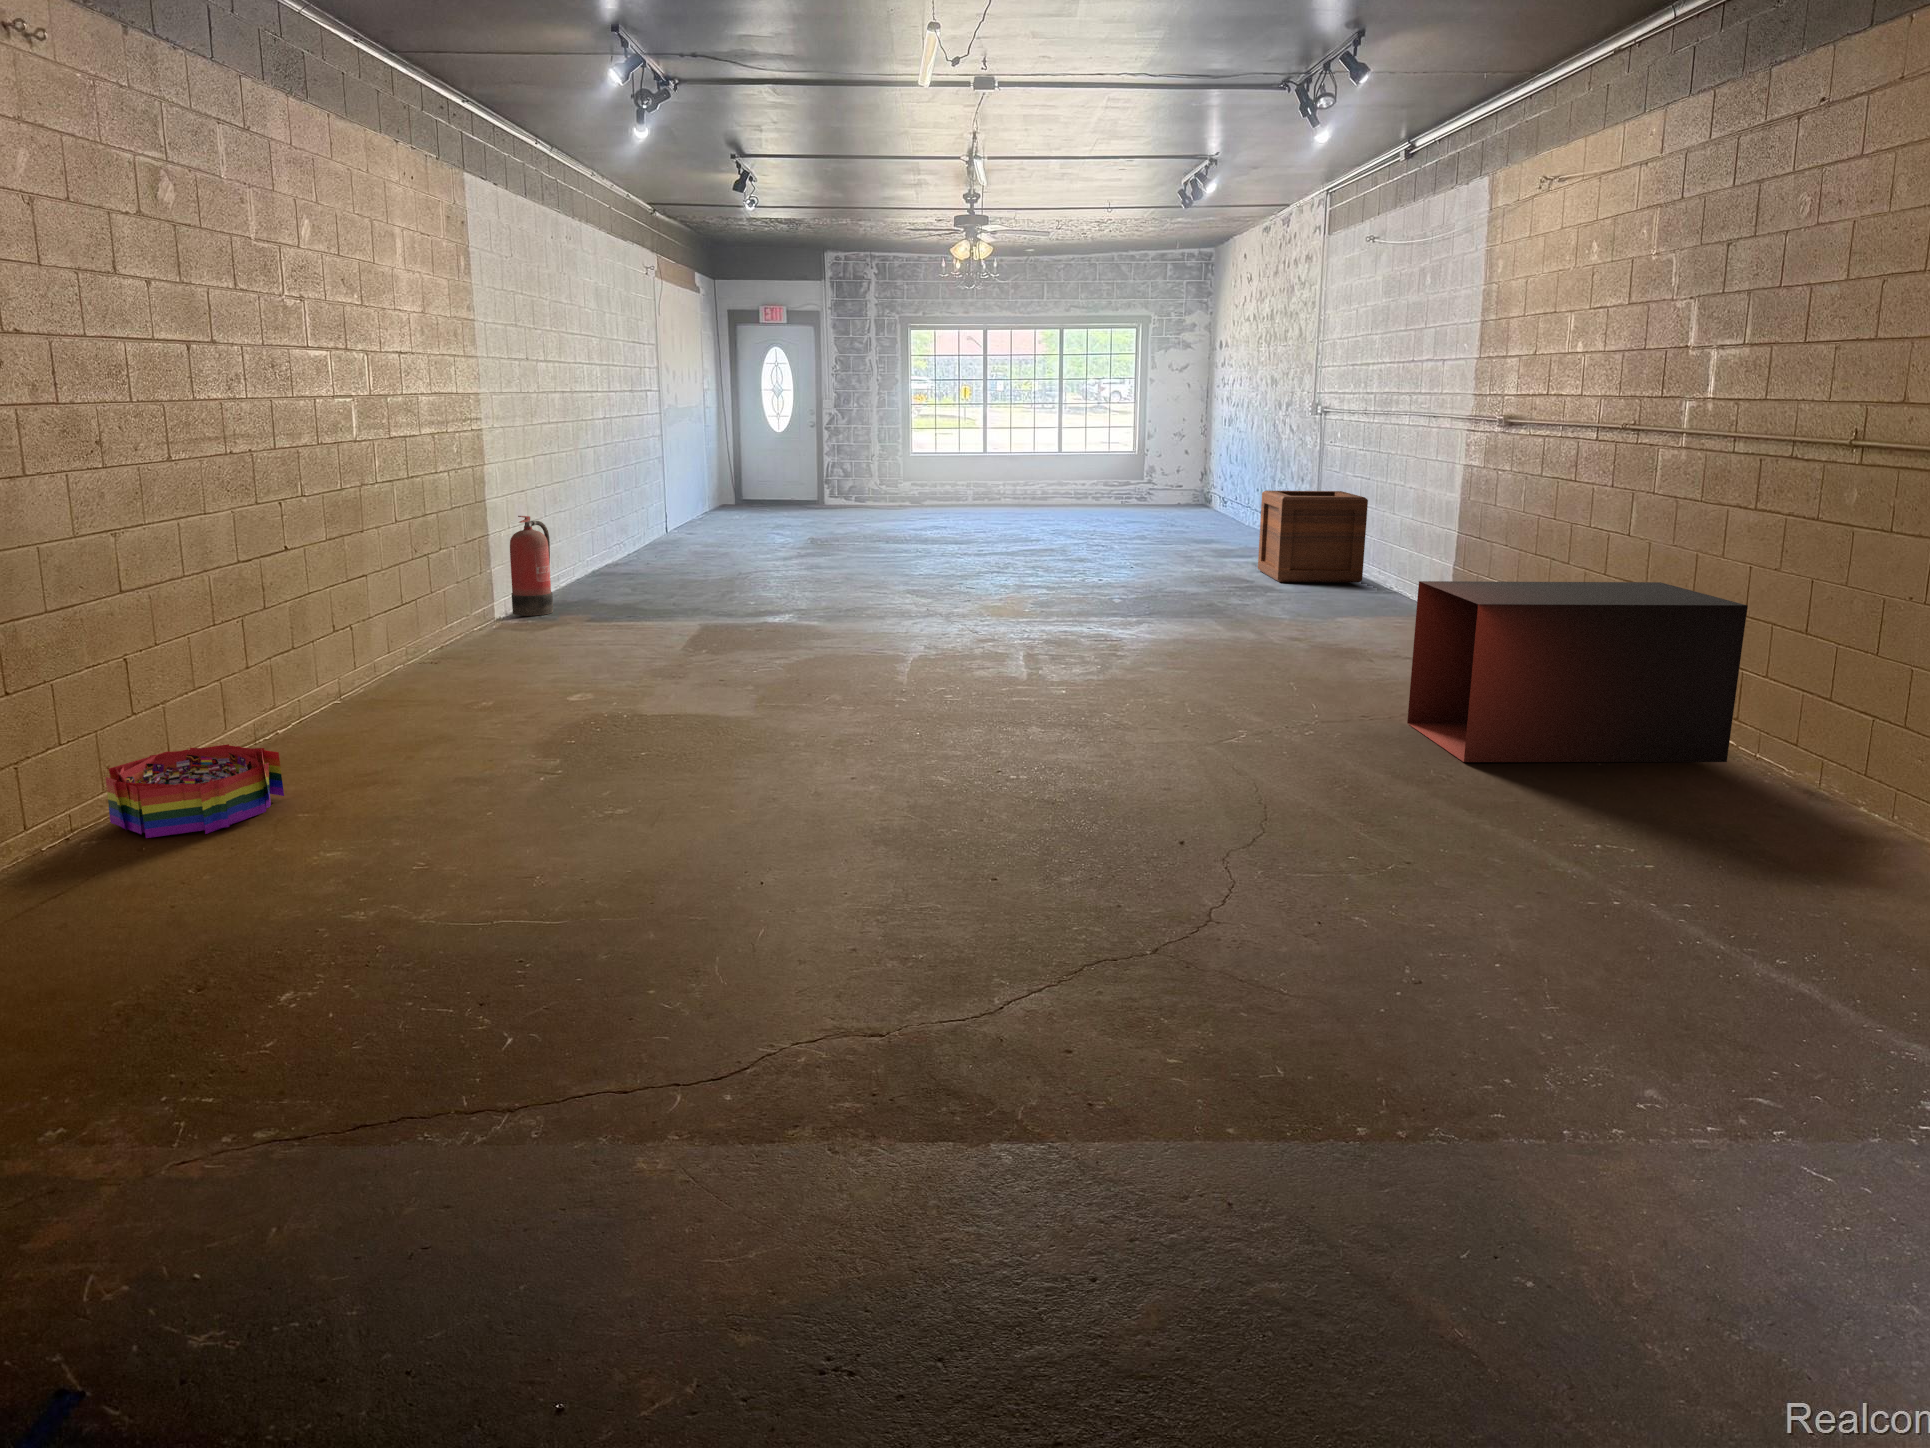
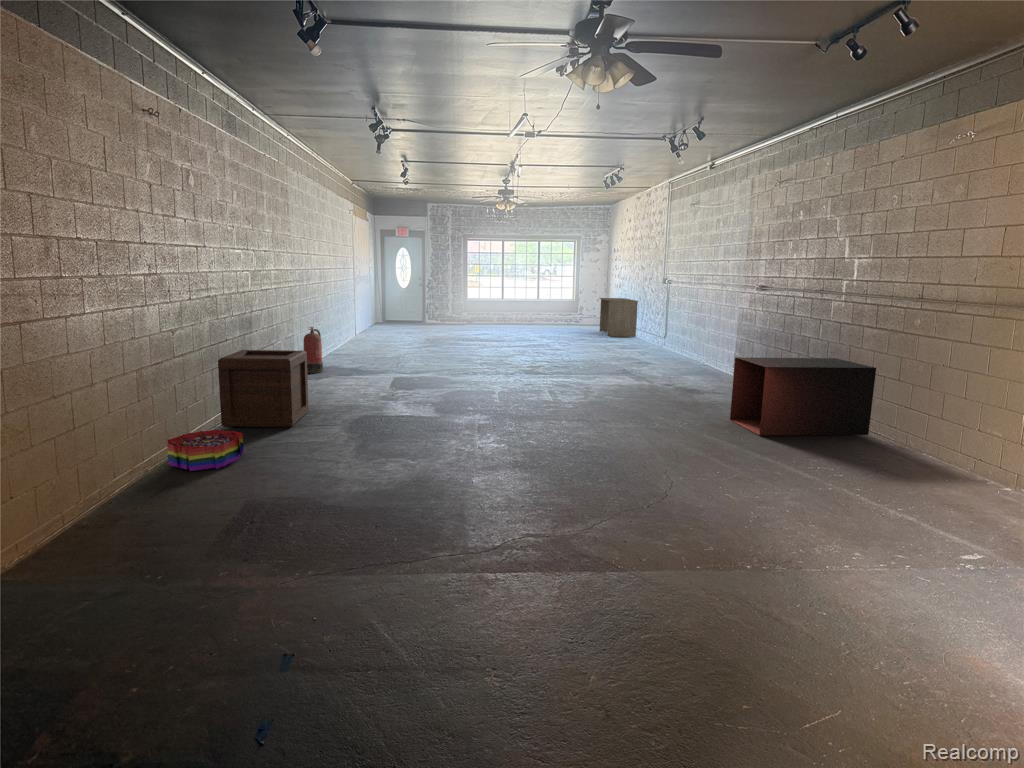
desk: none [1186,449,1267,534] -> present [599,298,638,337]
wooden crate: present [1258,491,1368,583] -> present [218,350,309,427]

